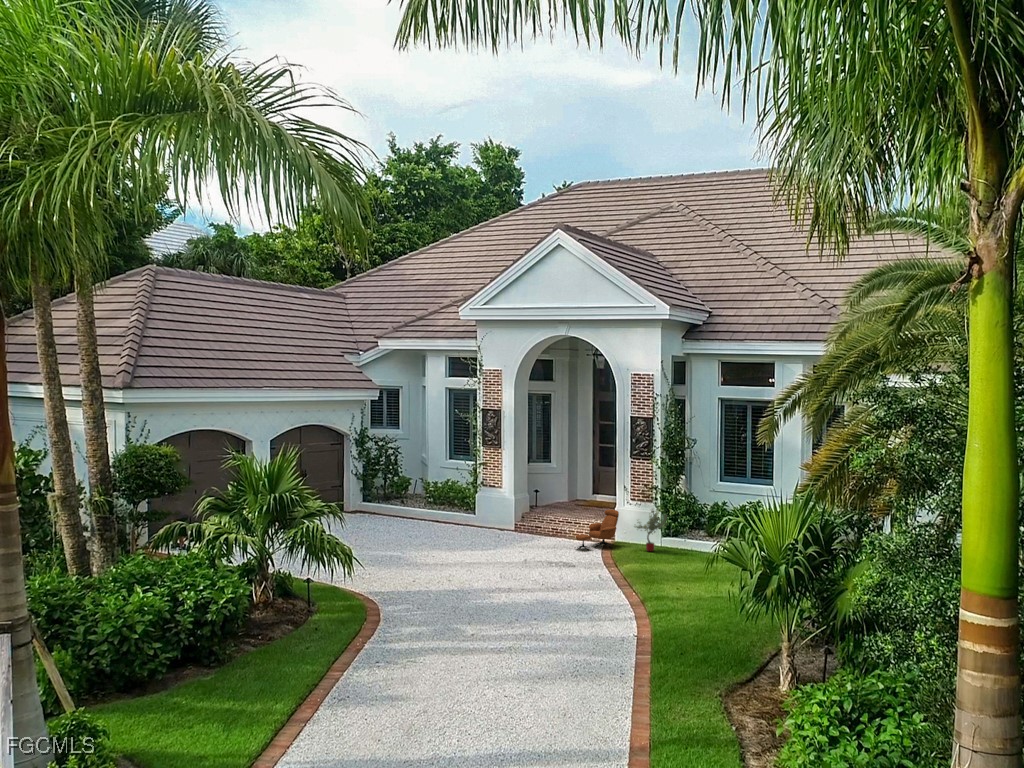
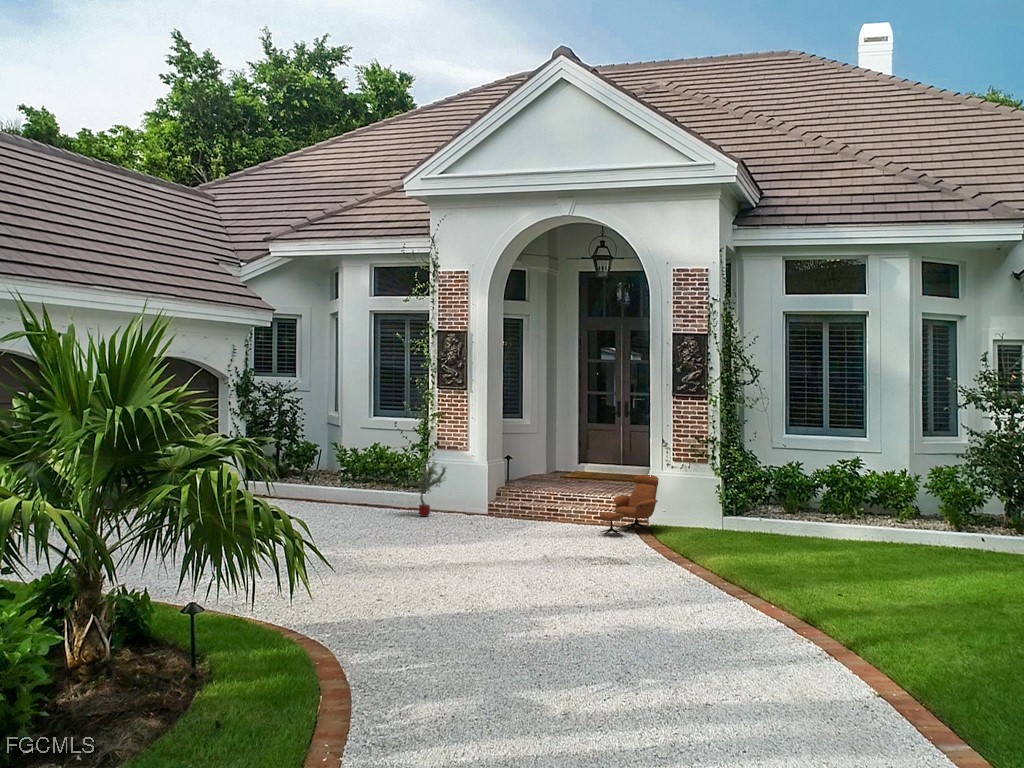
potted tree: present [634,509,667,552] -> present [404,459,446,517]

